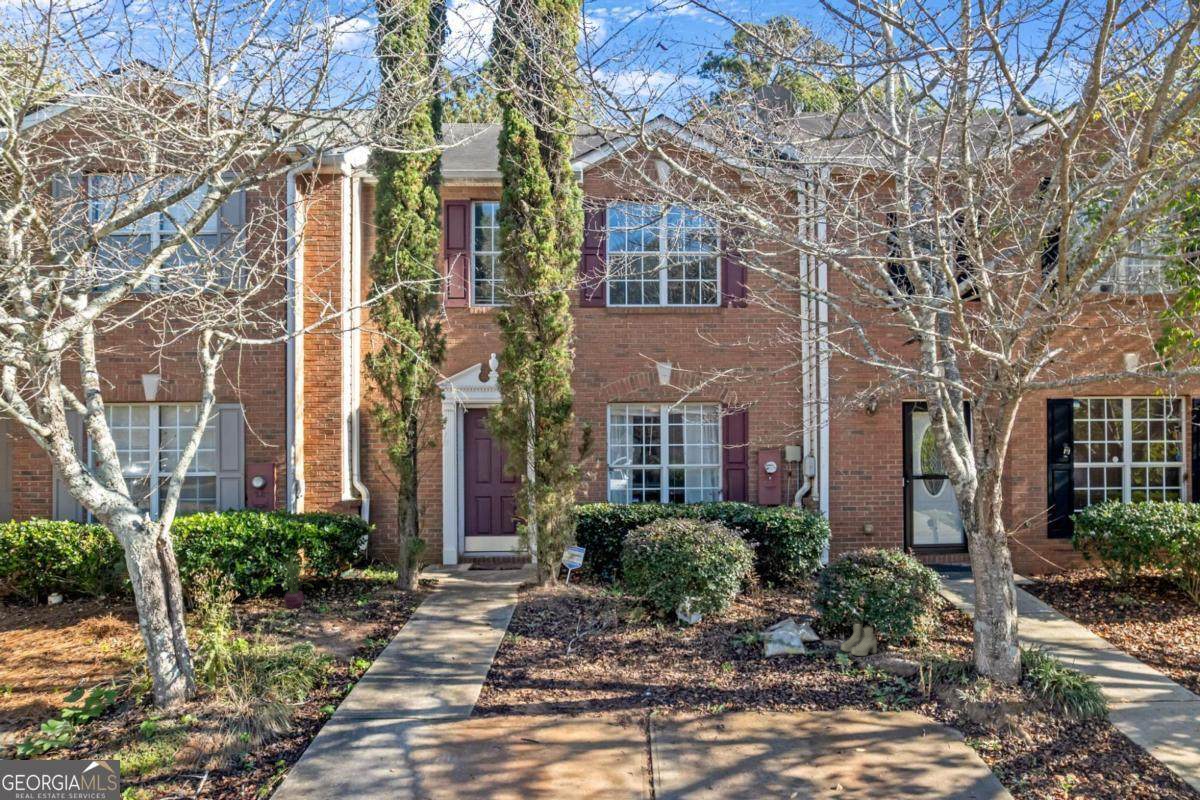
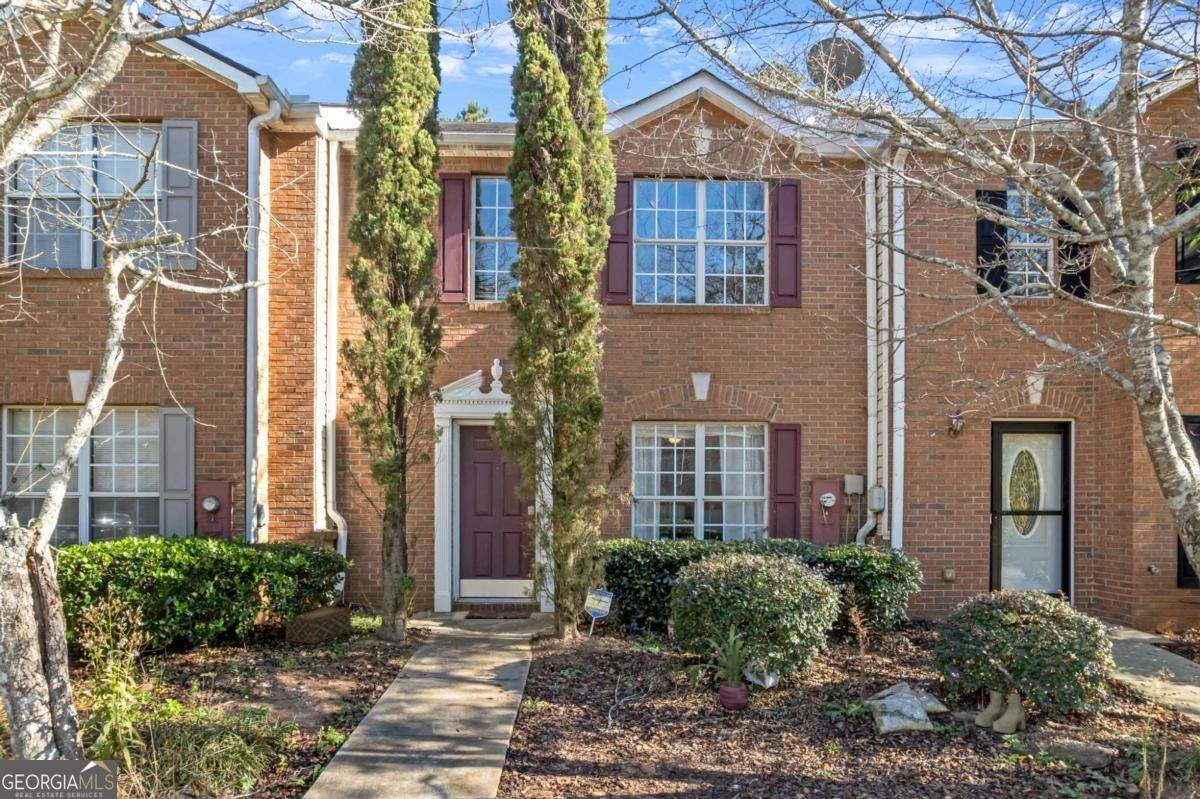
decorative plant: present [267,554,304,608] -> present [692,624,761,710]
woven basket: none [324,564,375,594] -> present [286,606,351,644]

